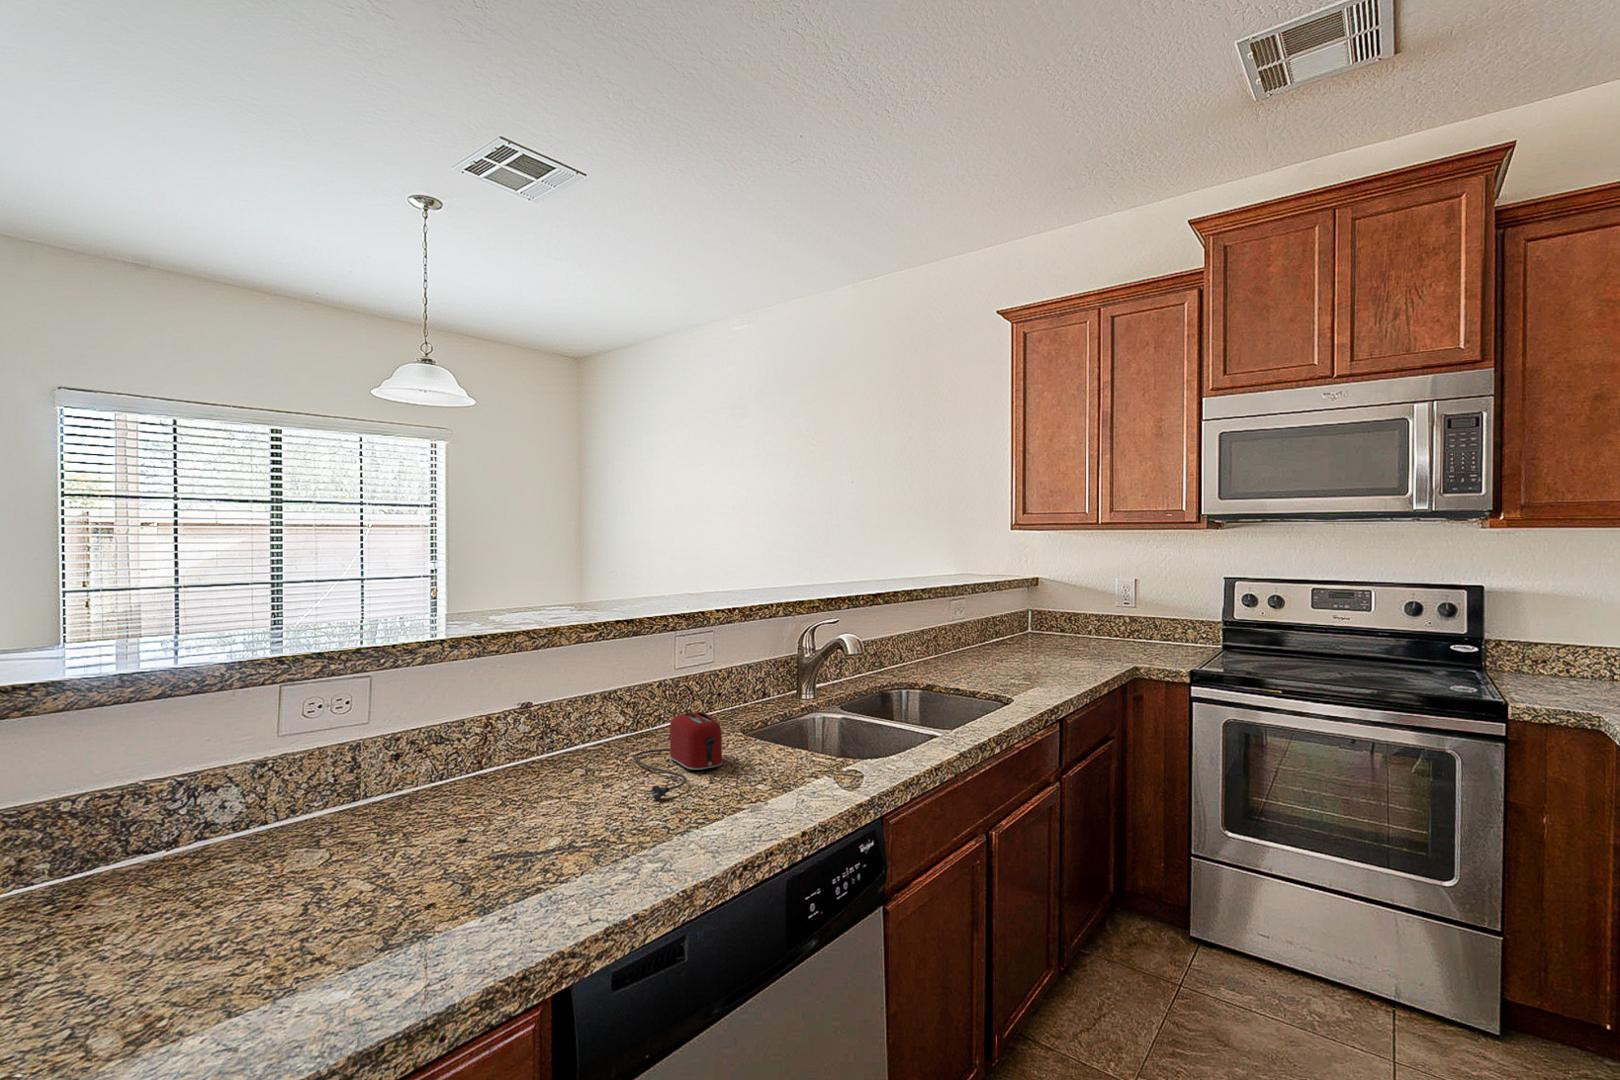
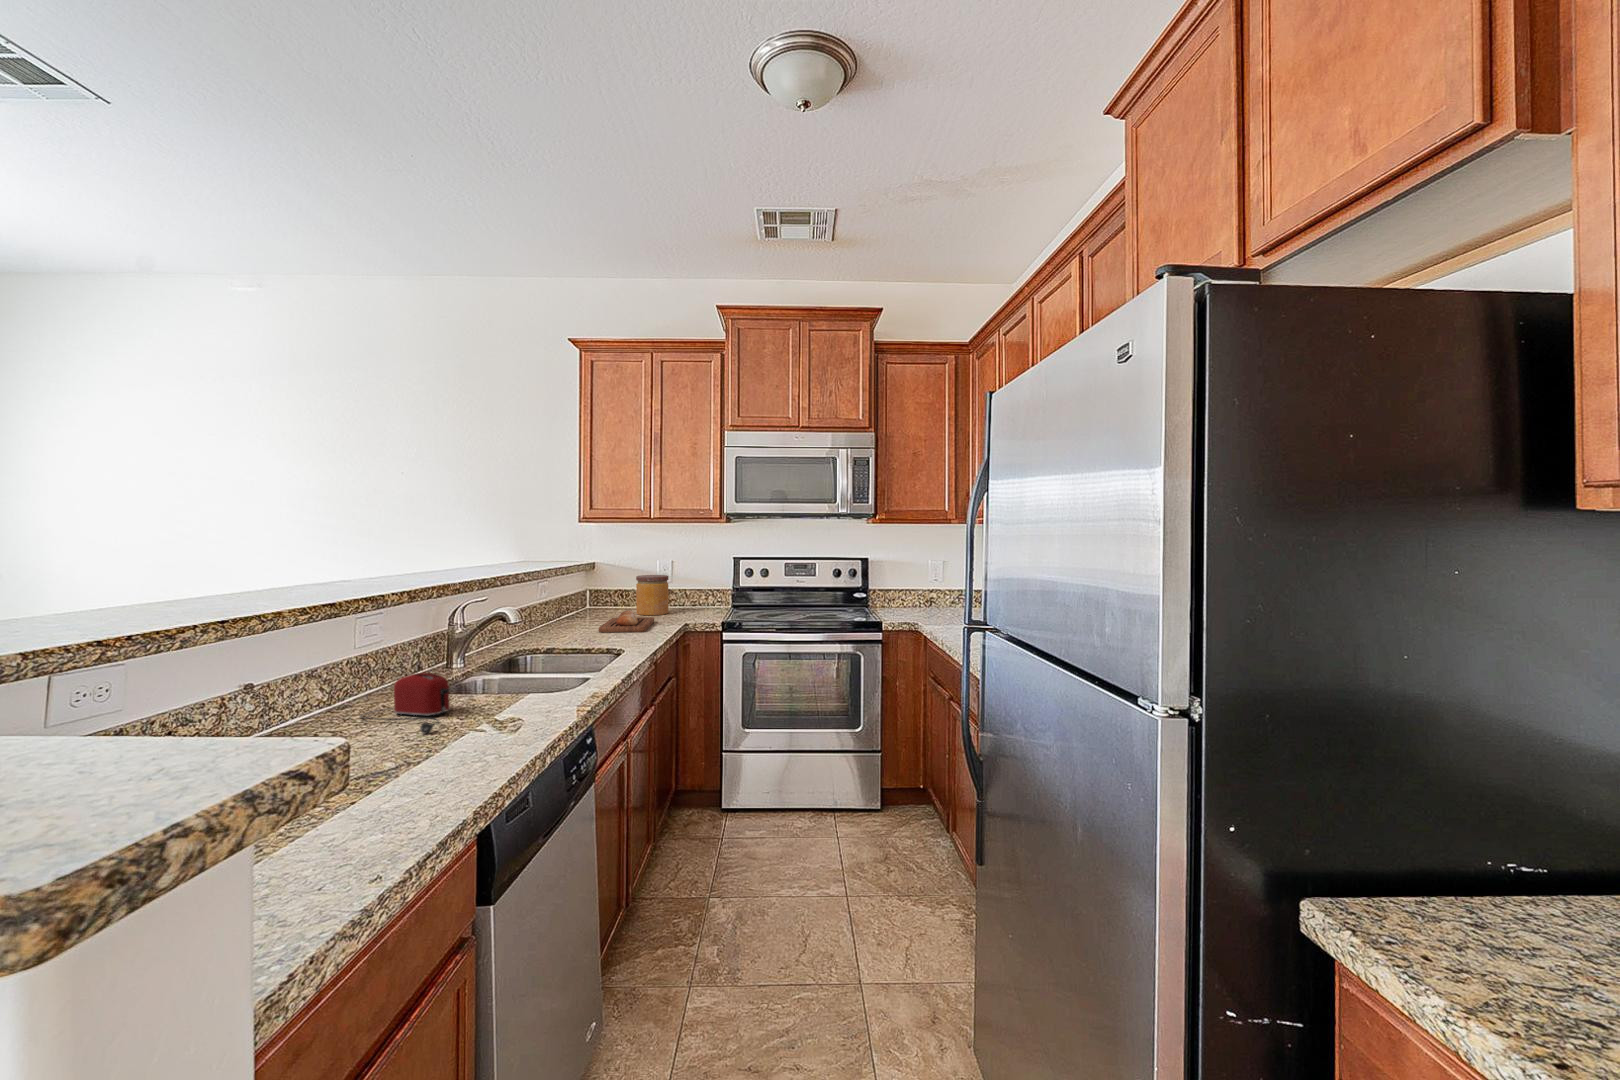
jar: none [1081,596,1126,650] -> present [636,575,668,615]
bread loaf: none [1011,642,1096,674] -> present [599,611,654,632]

